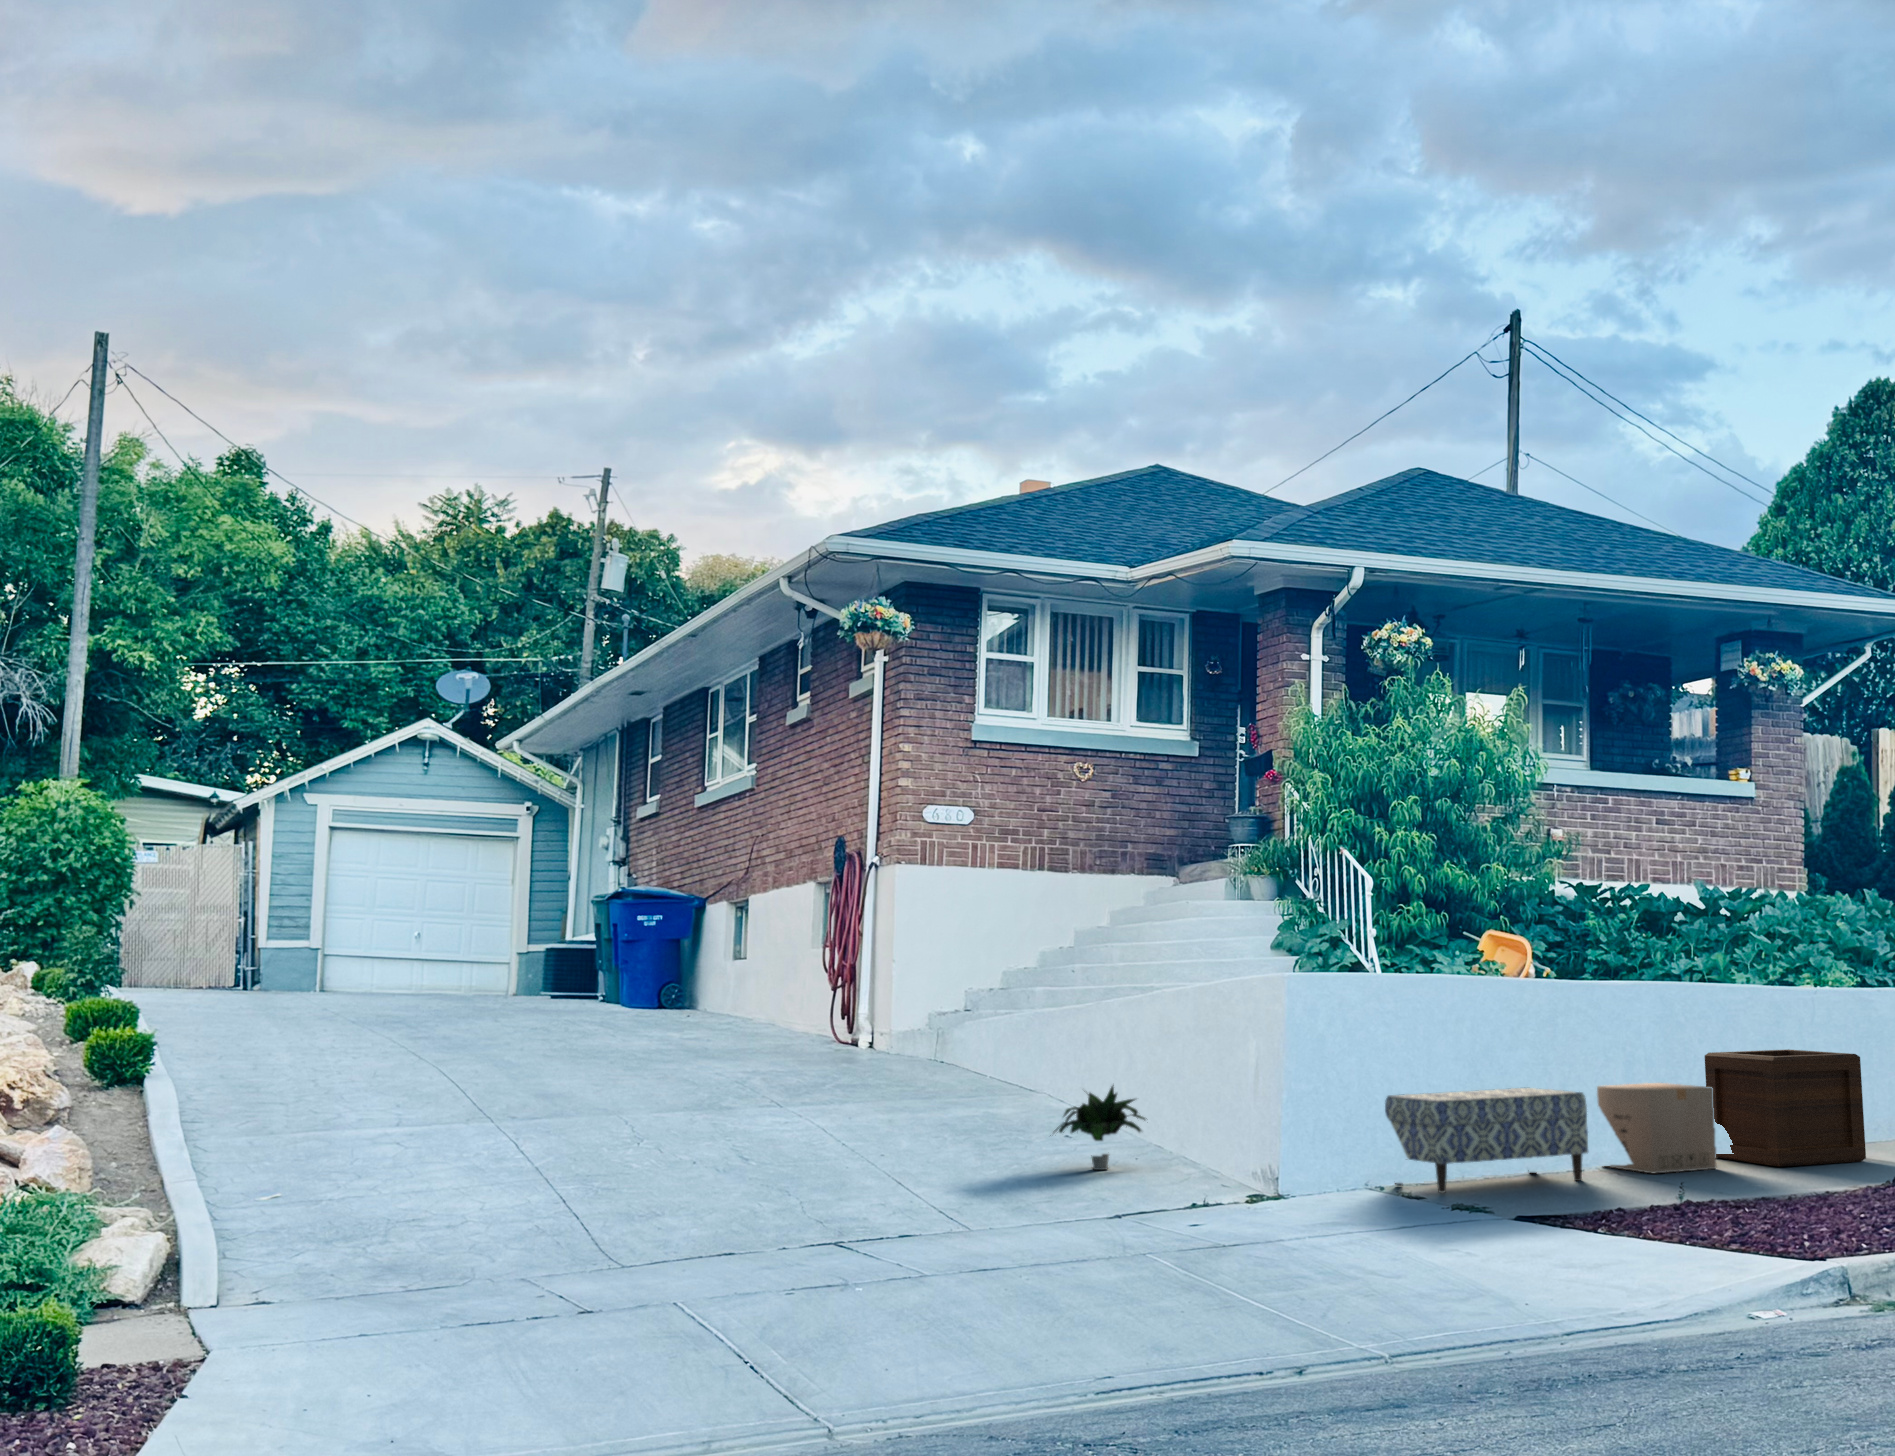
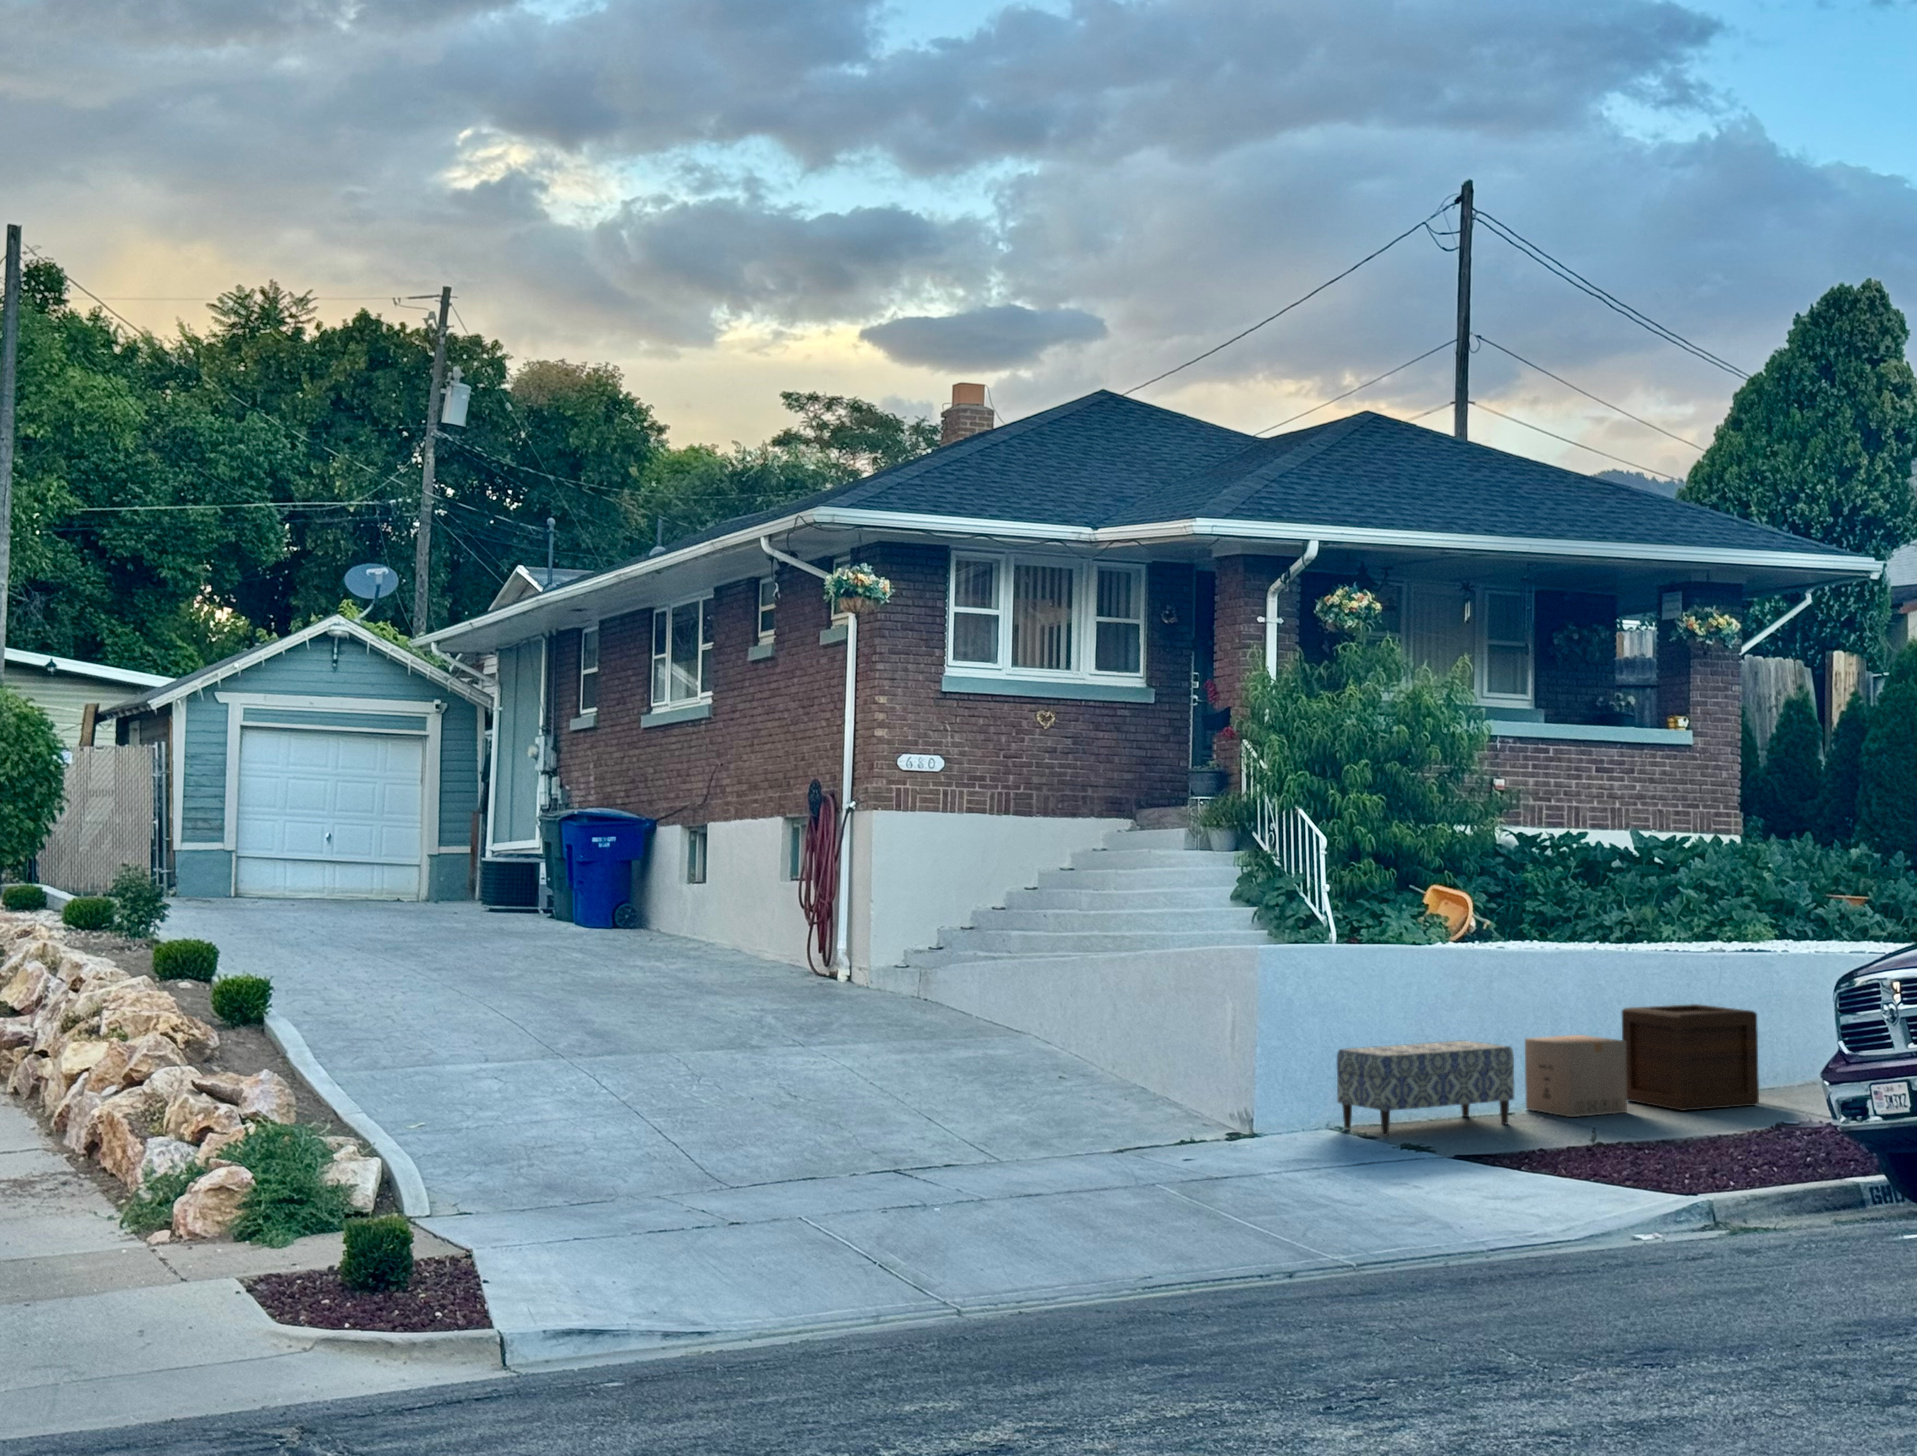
potted plant: present [1054,1085,1145,1170] -> none [1032,1033,1127,1112]

